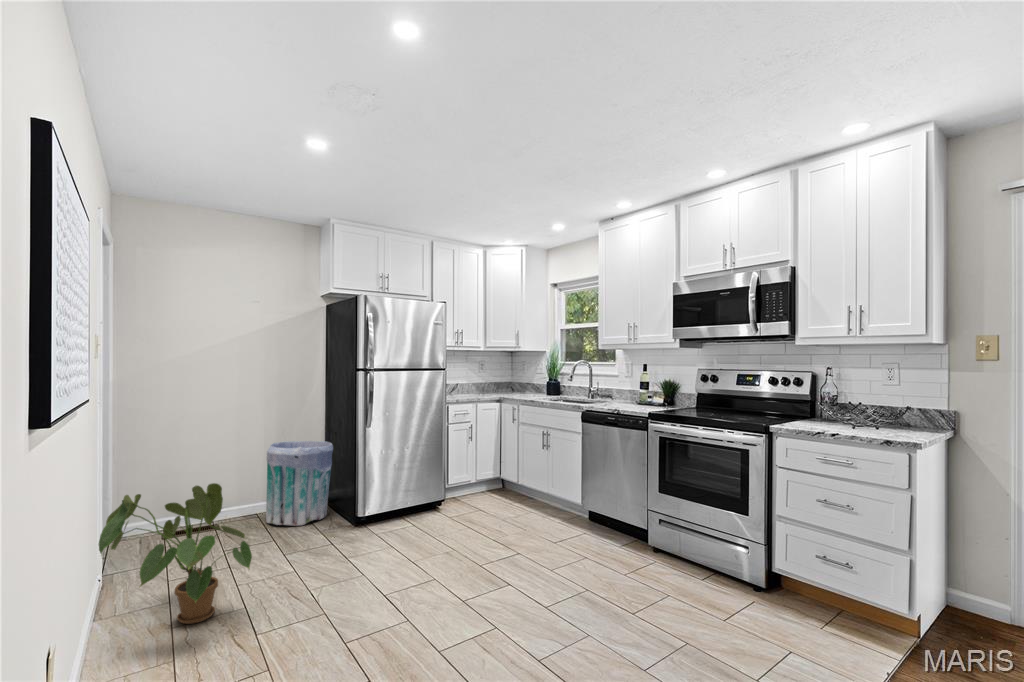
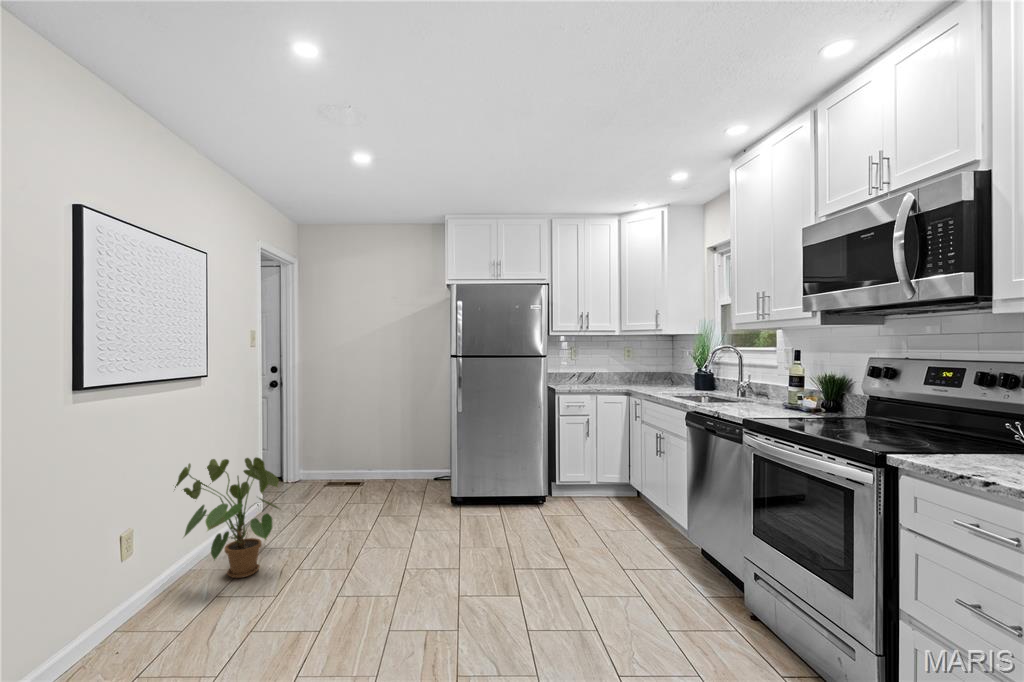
trash can: present [266,441,333,526] -> none [385,423,445,504]

